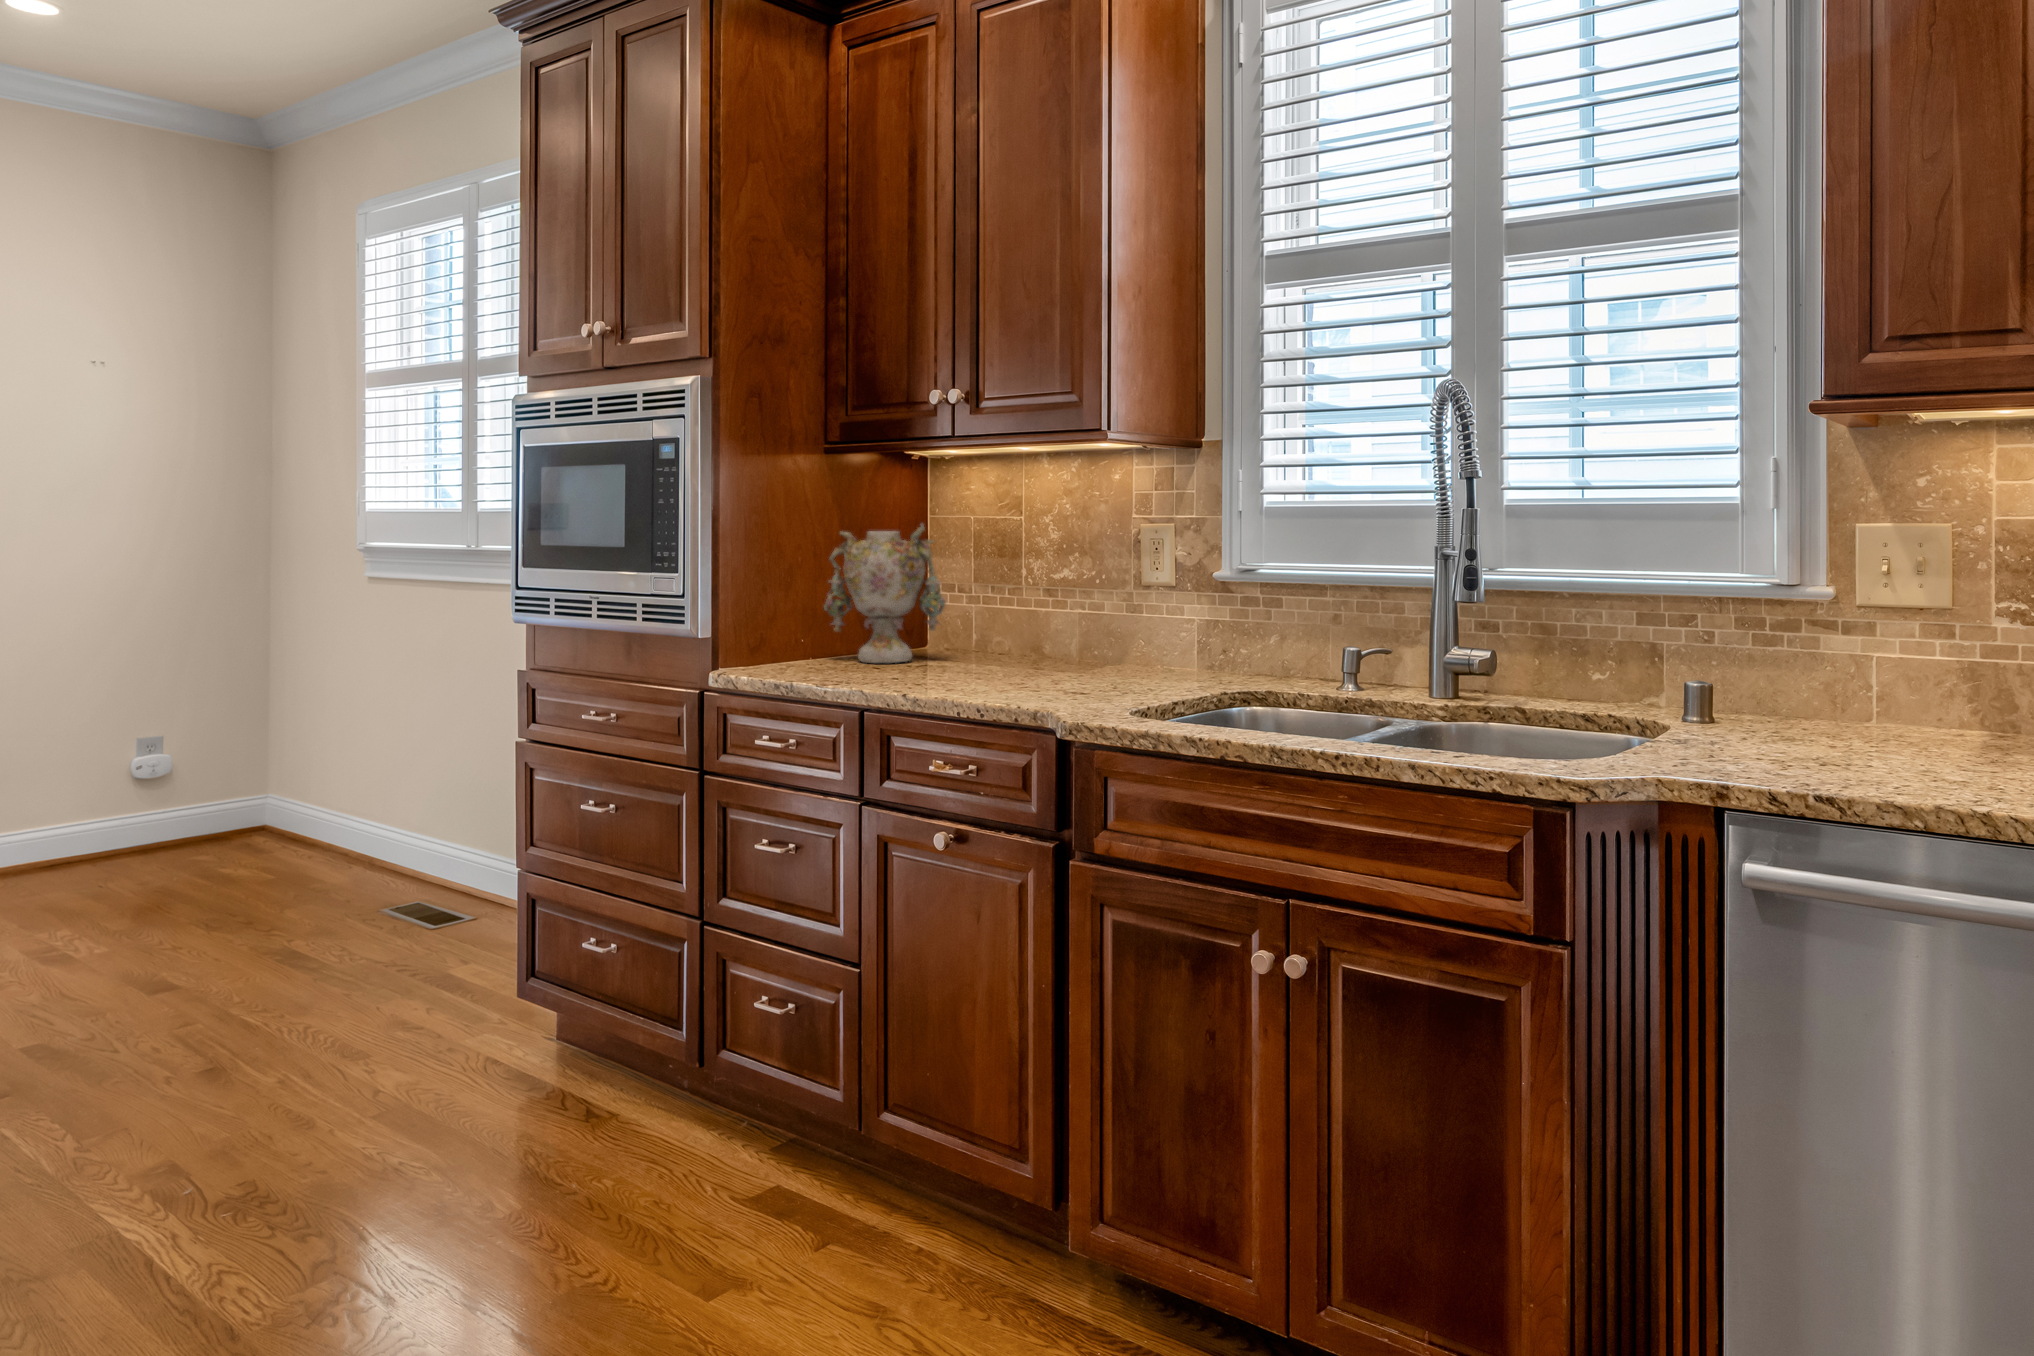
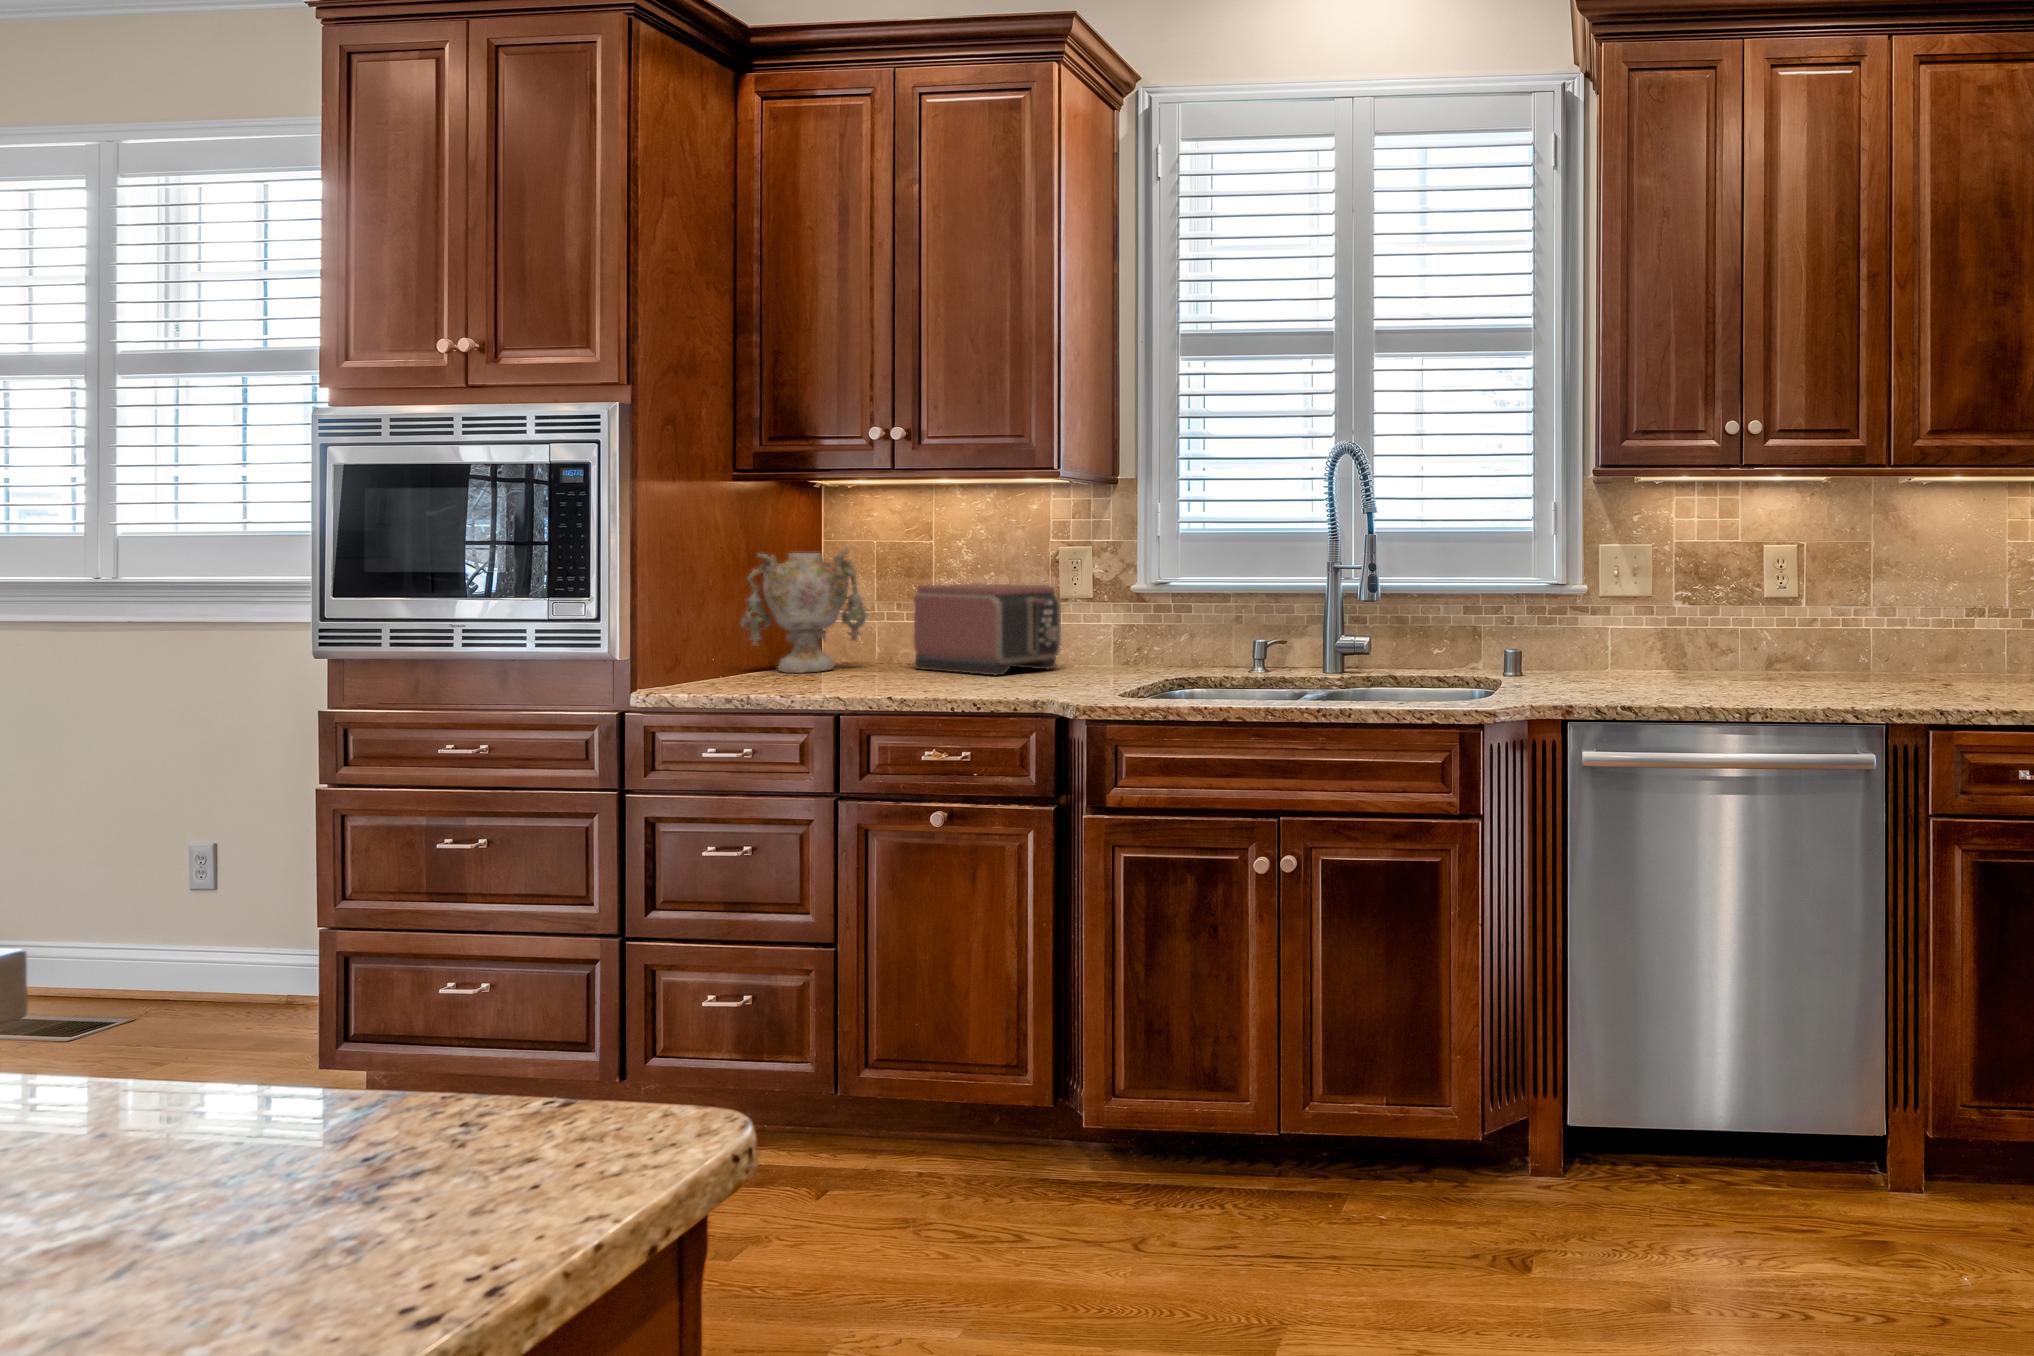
toaster: none [985,568,1133,679] -> present [914,583,1061,675]

